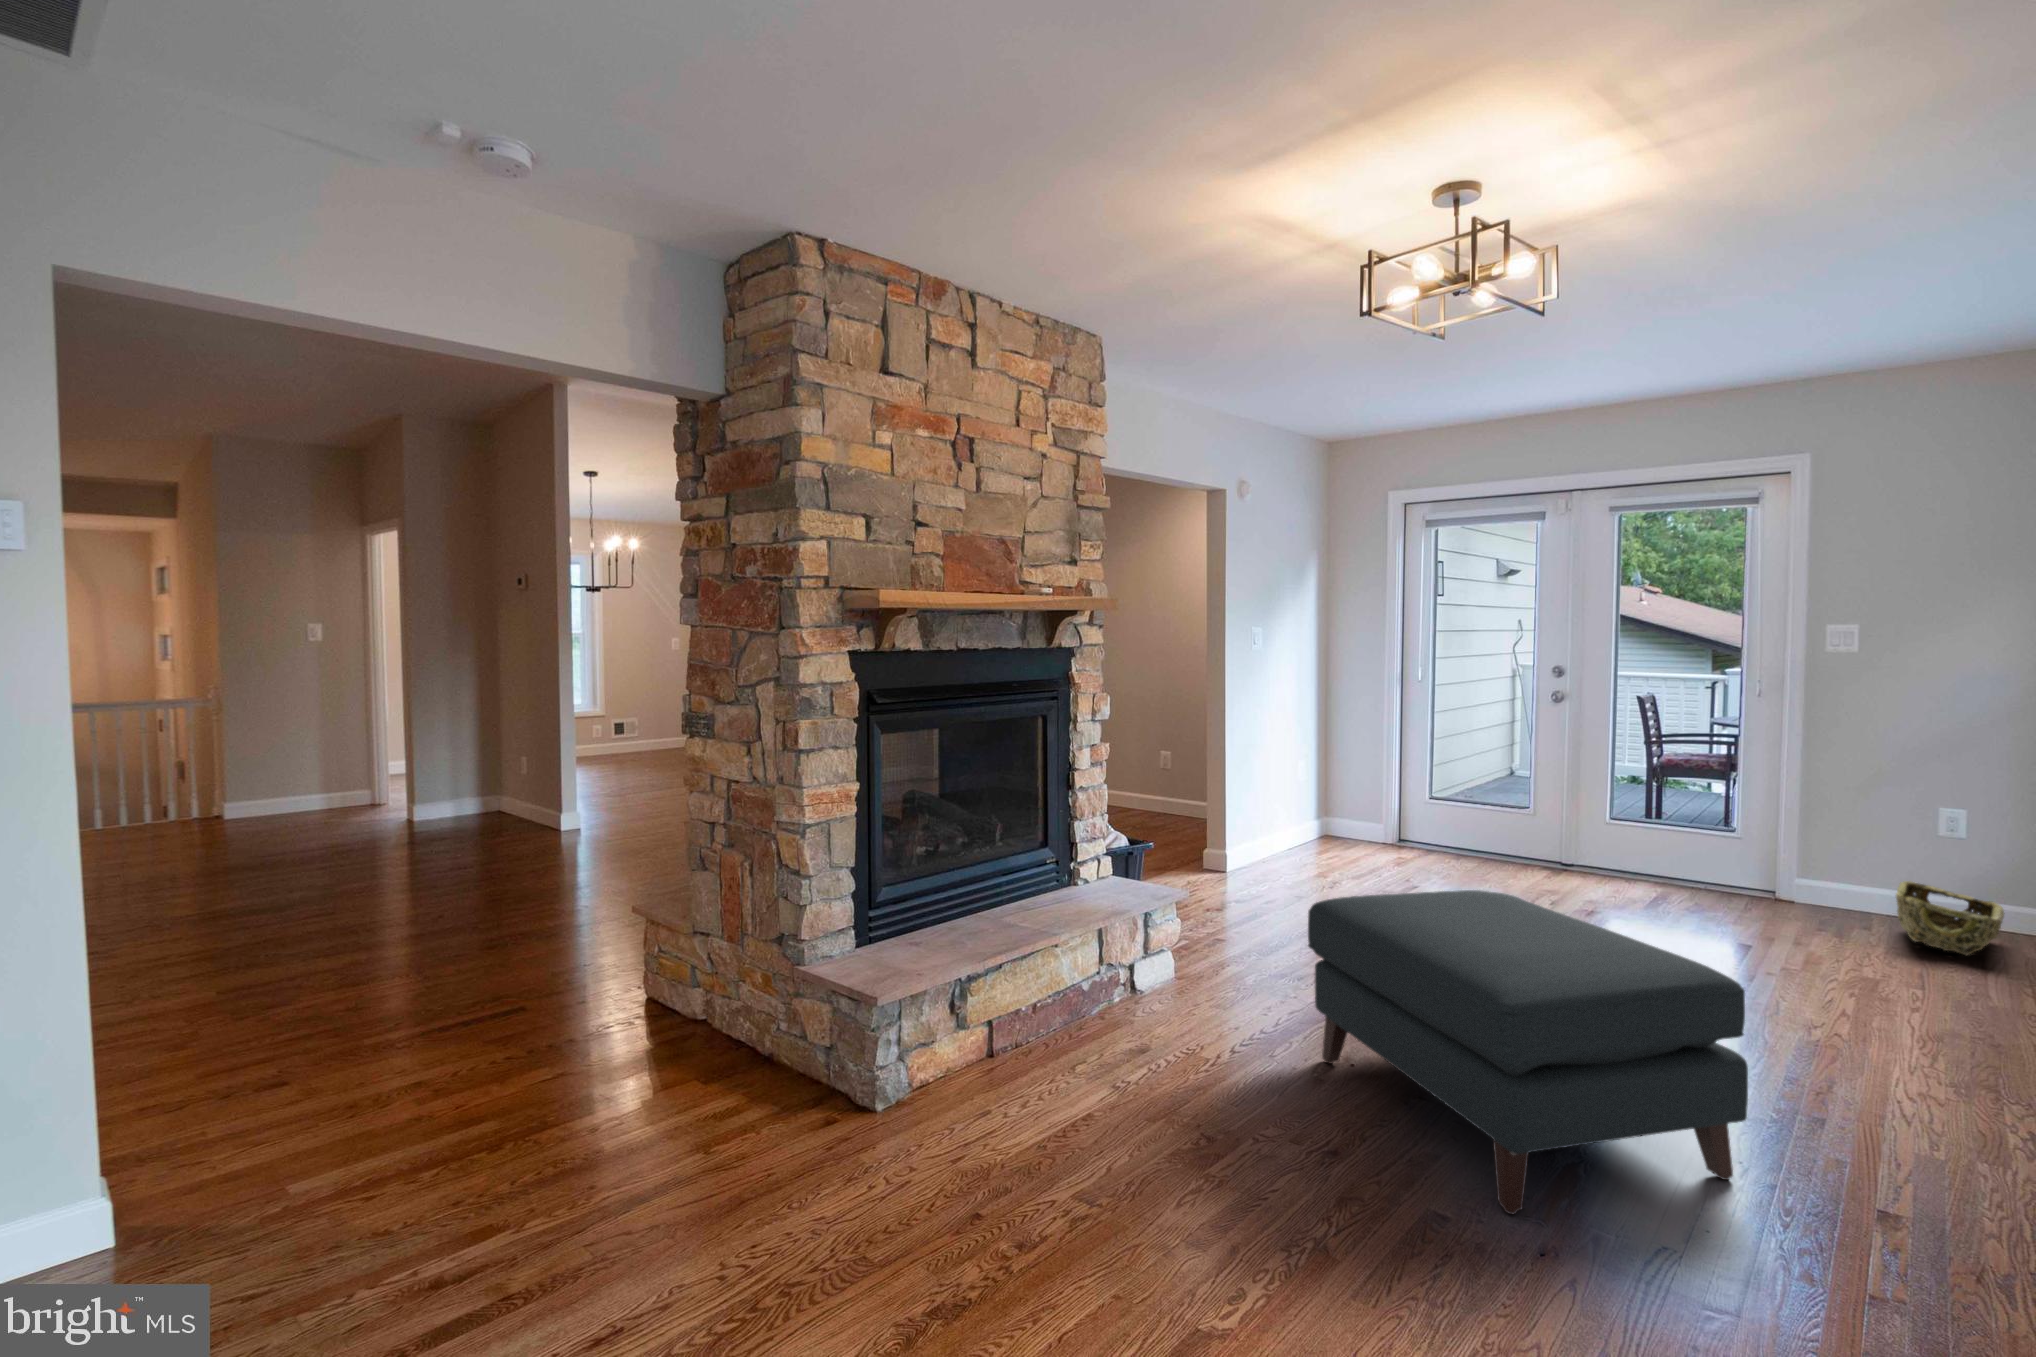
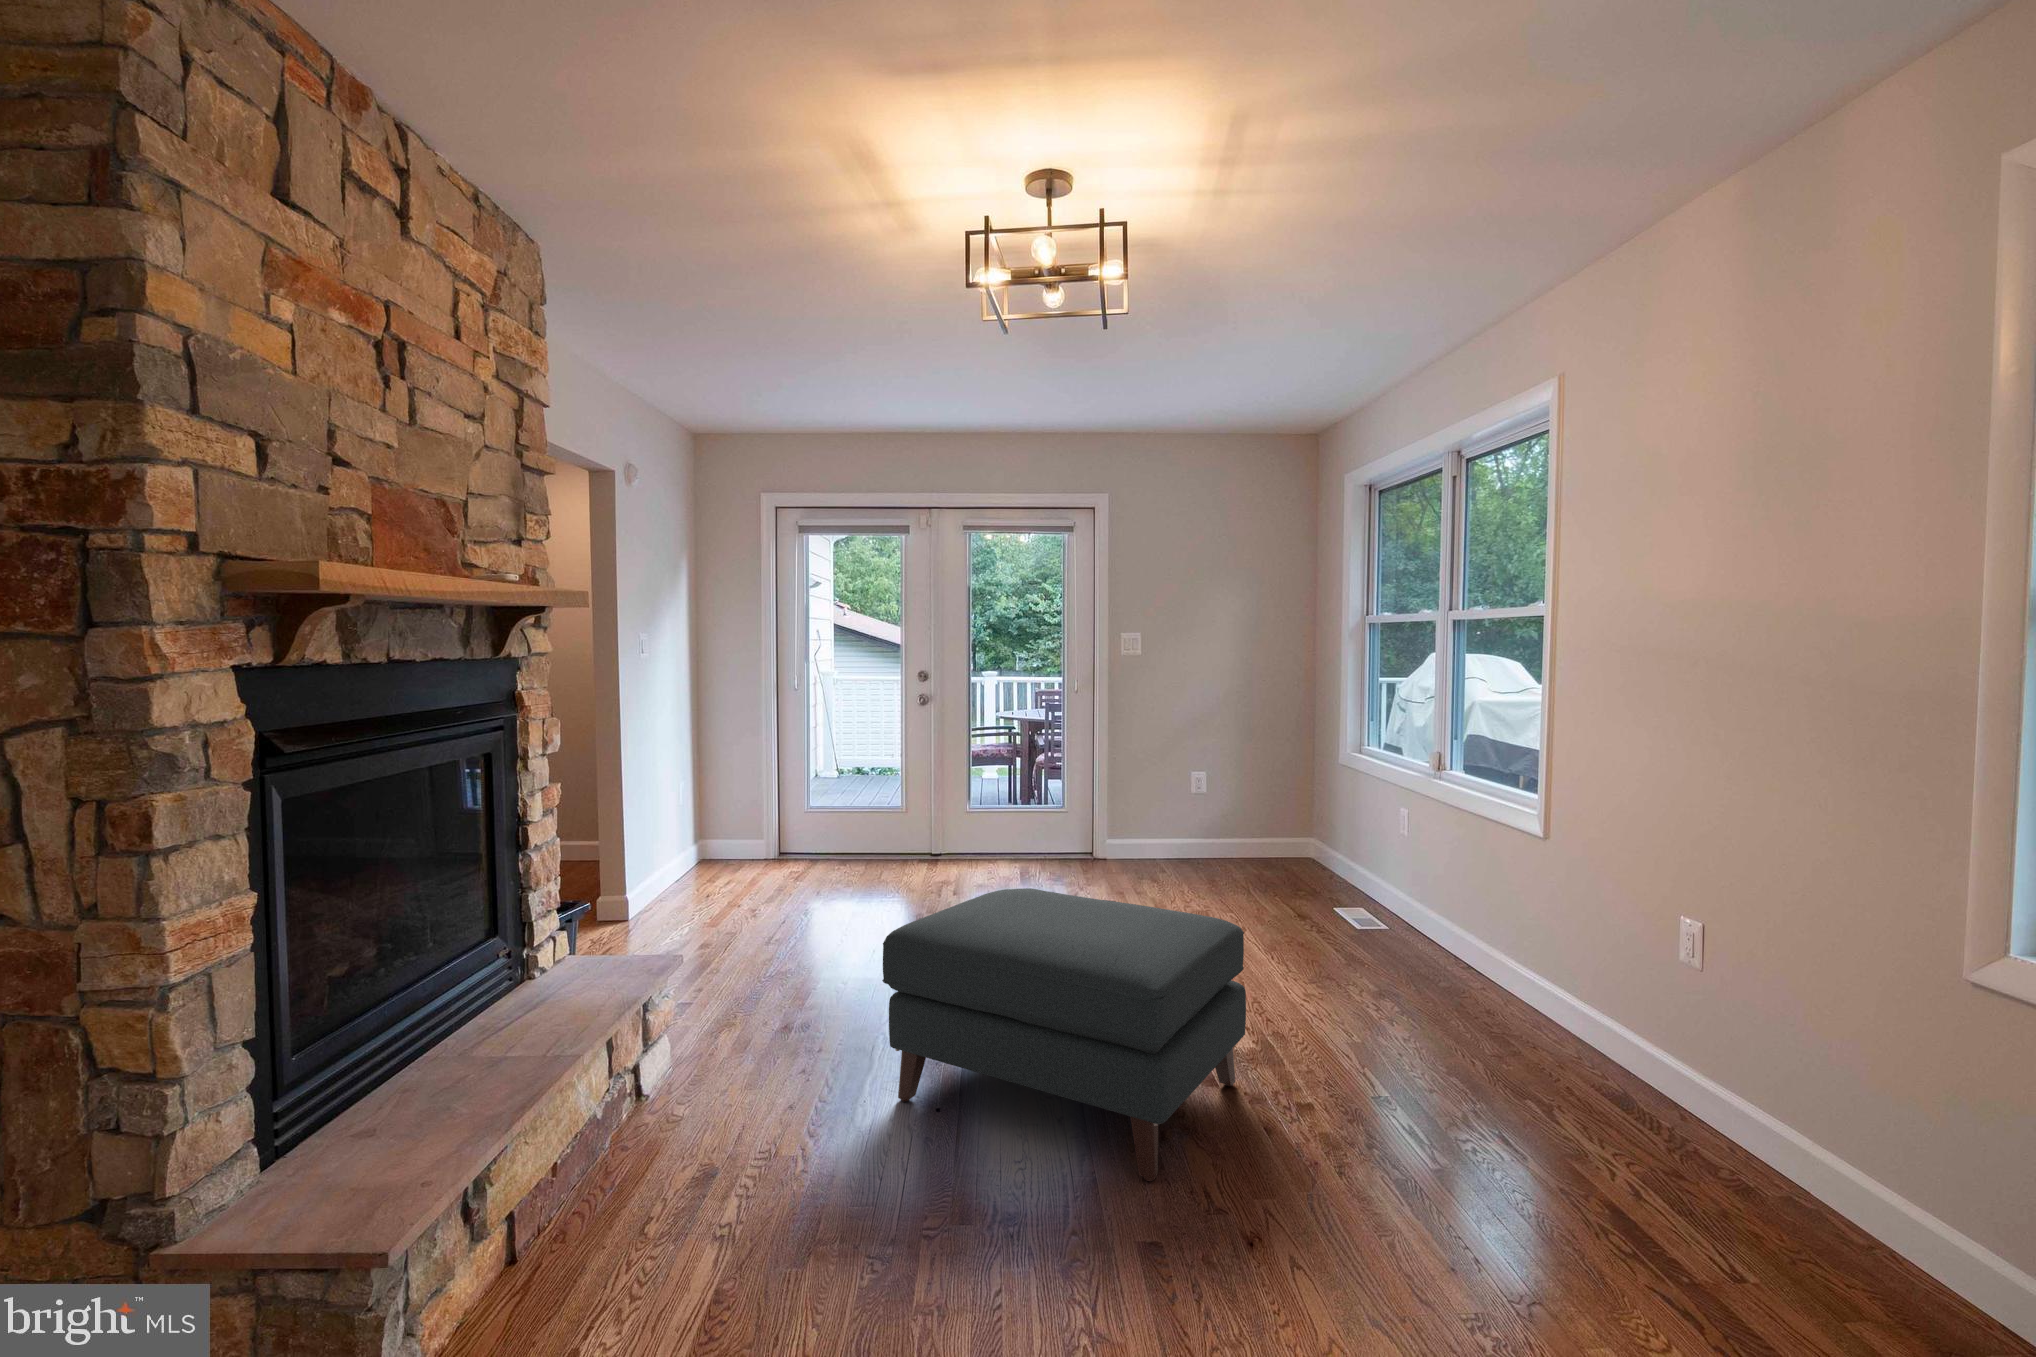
woven basket: present [1896,881,2004,956] -> none [1153,828,1215,875]

